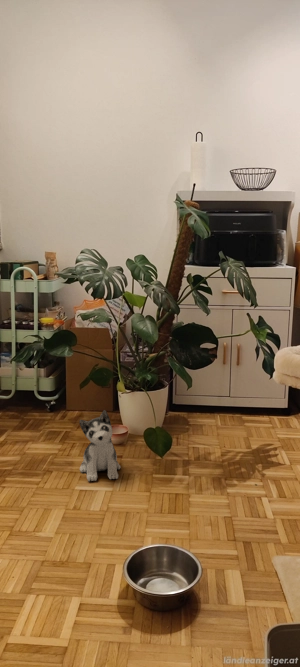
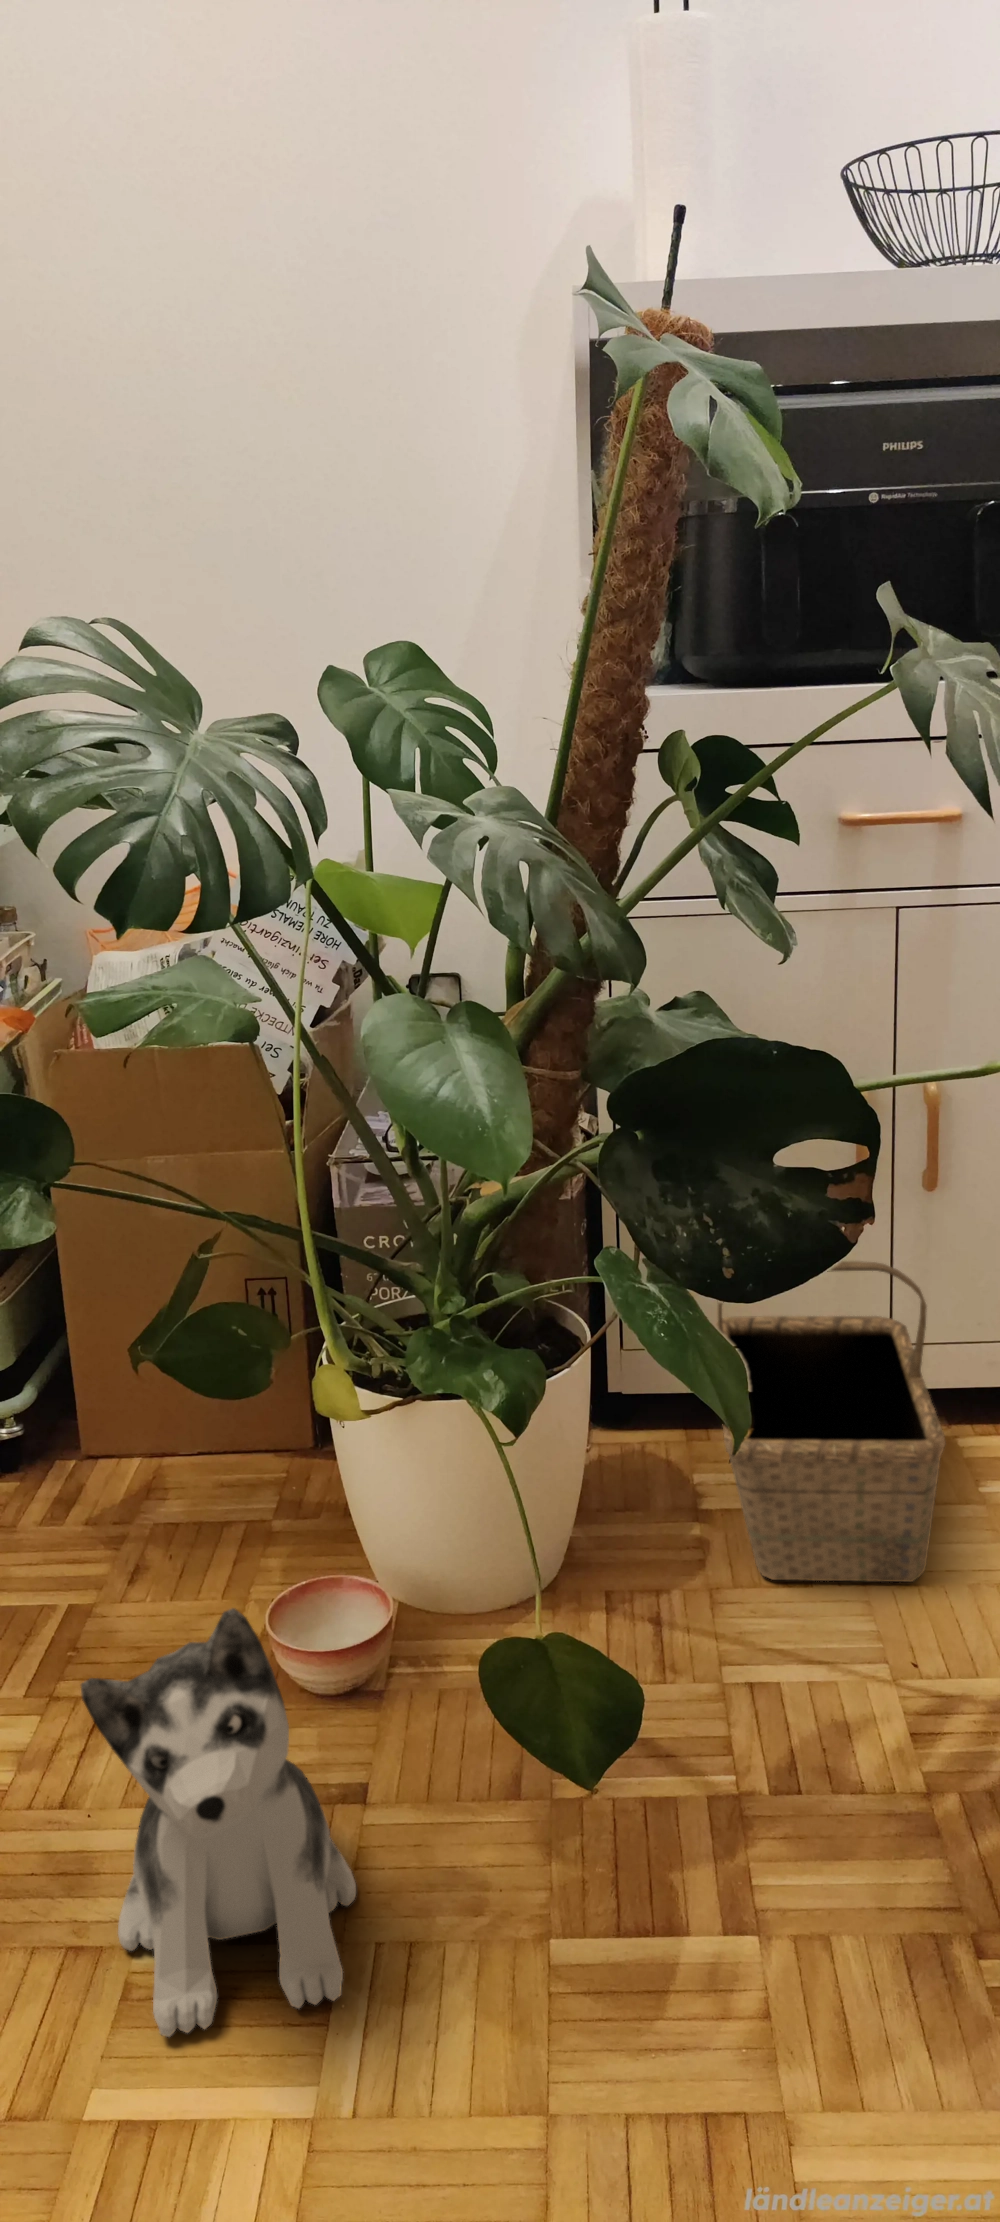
basket: none [192,374,234,436] -> present [717,1261,945,1582]

